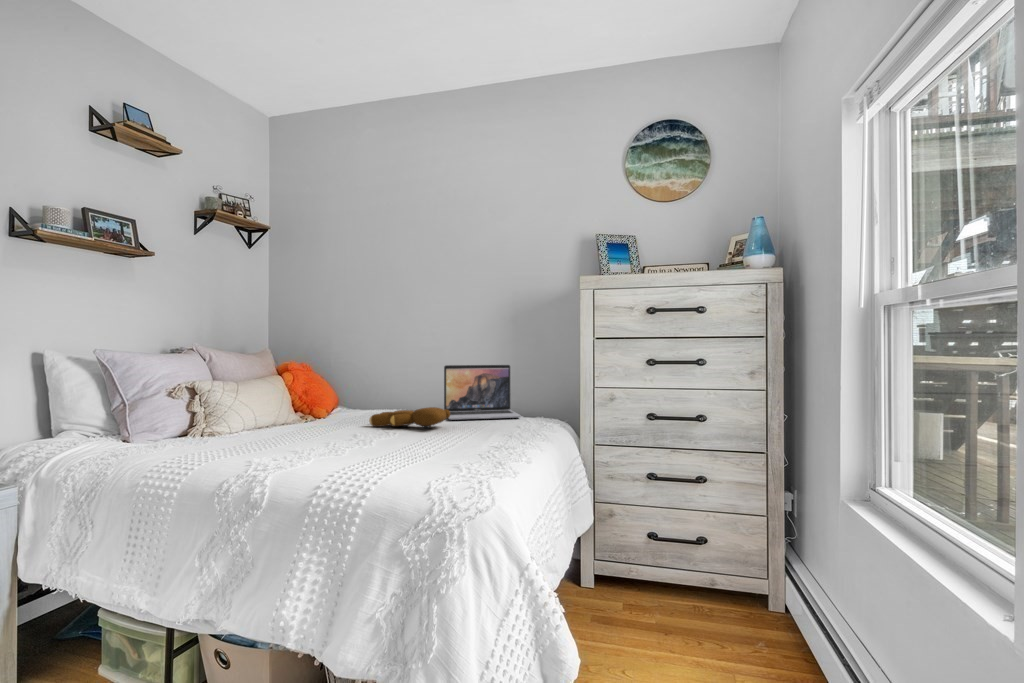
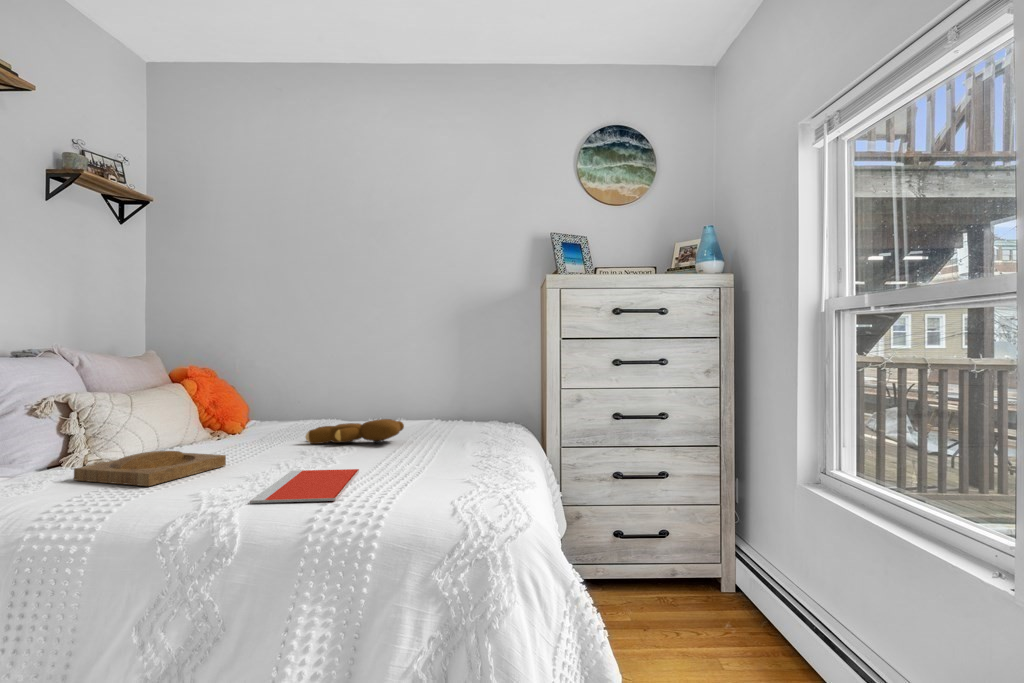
laptop: present [444,365,521,420] -> none [381,370,473,433]
tray: none [186,427,294,454] -> present [74,451,226,486]
notebook: none [284,448,388,473] -> present [250,469,359,503]

